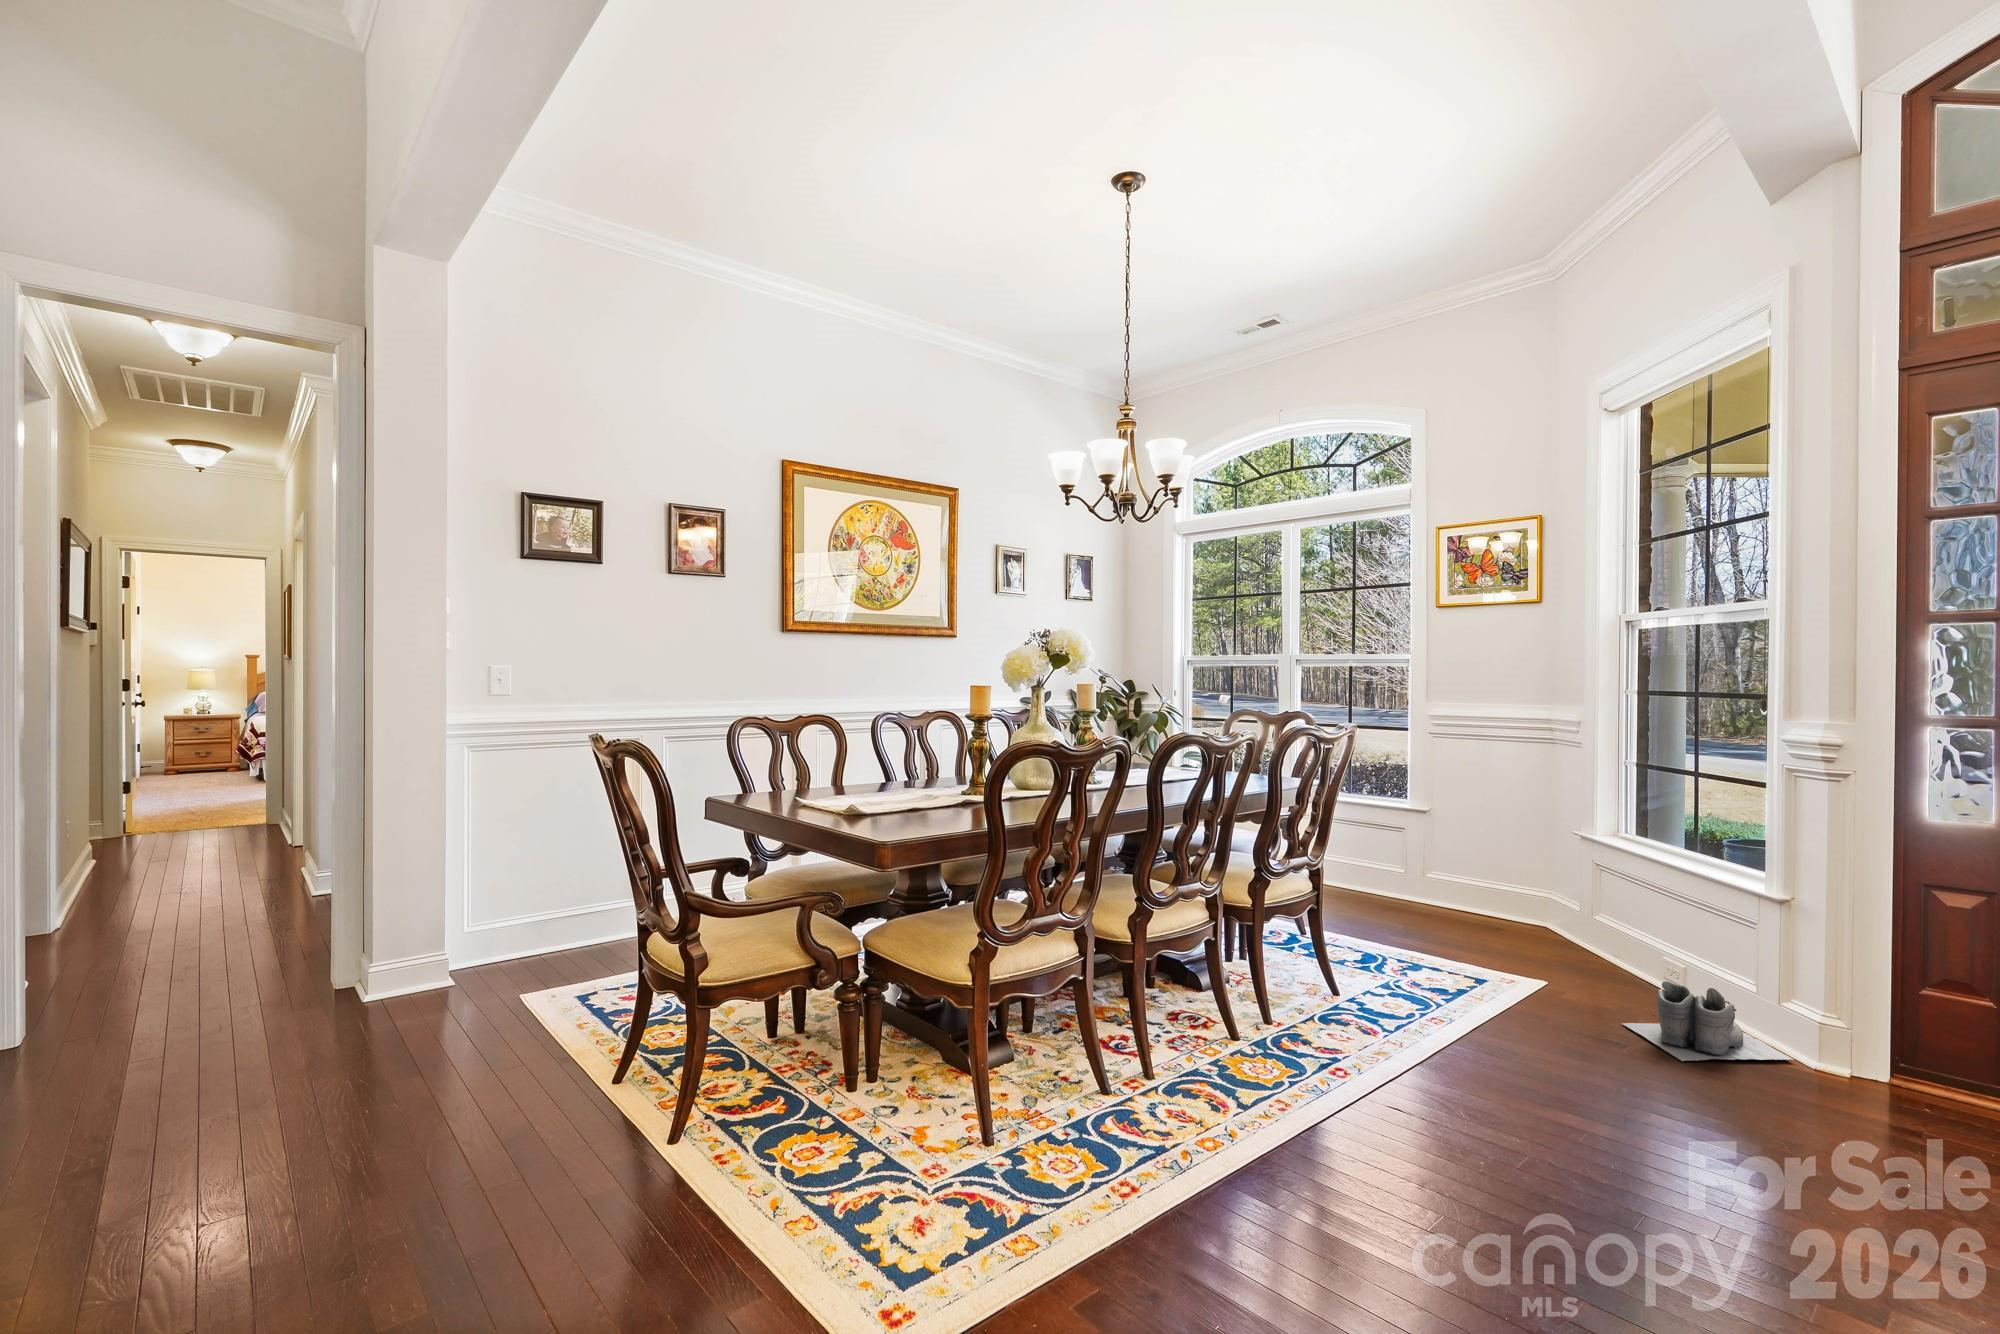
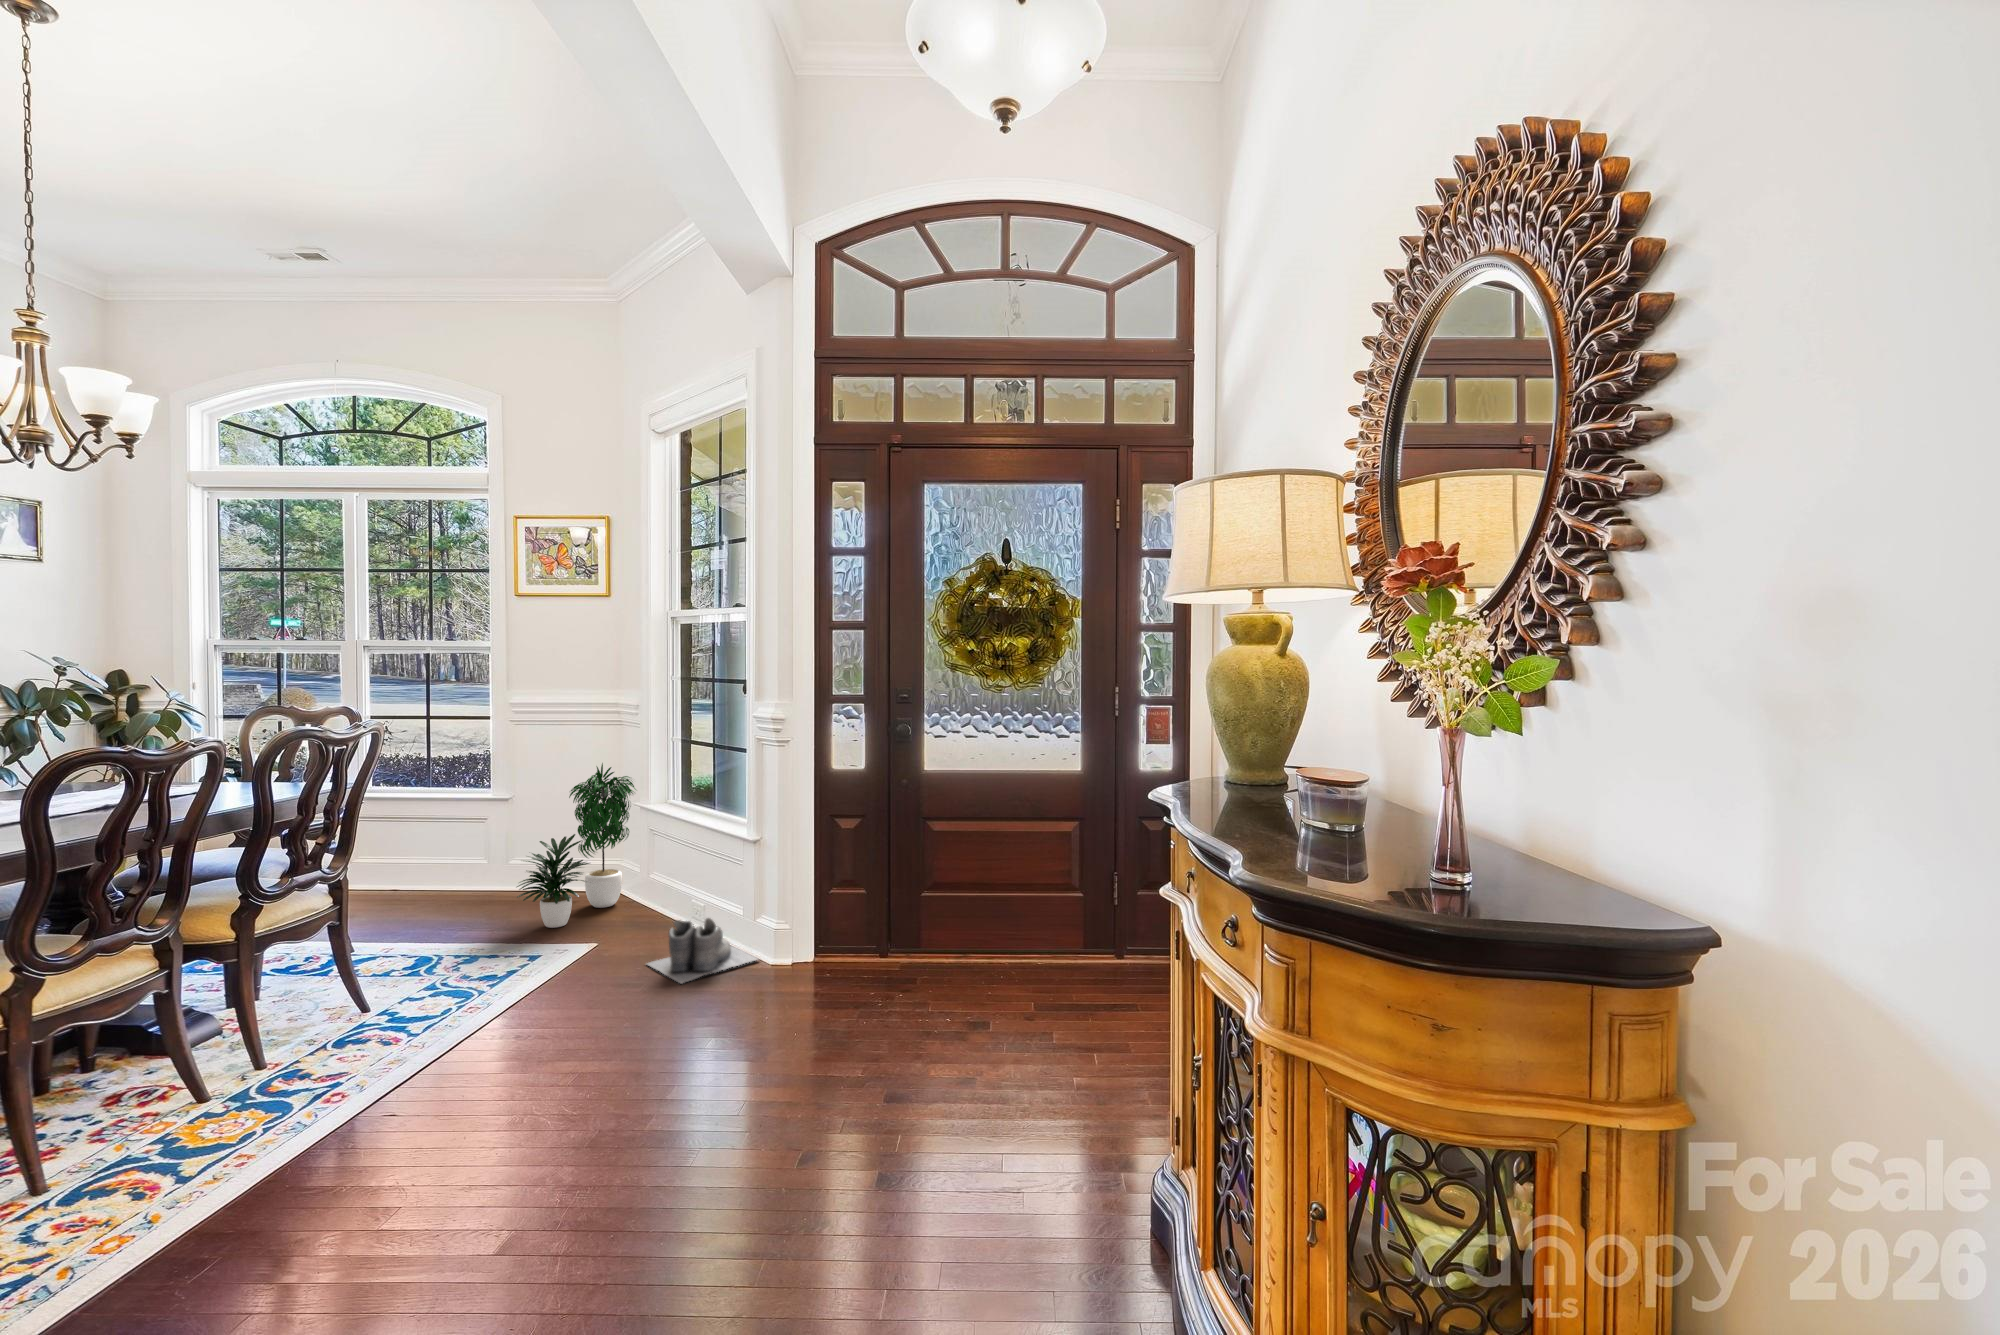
potted plant: none [1452,785,1584,957] -> present [517,763,636,928]

